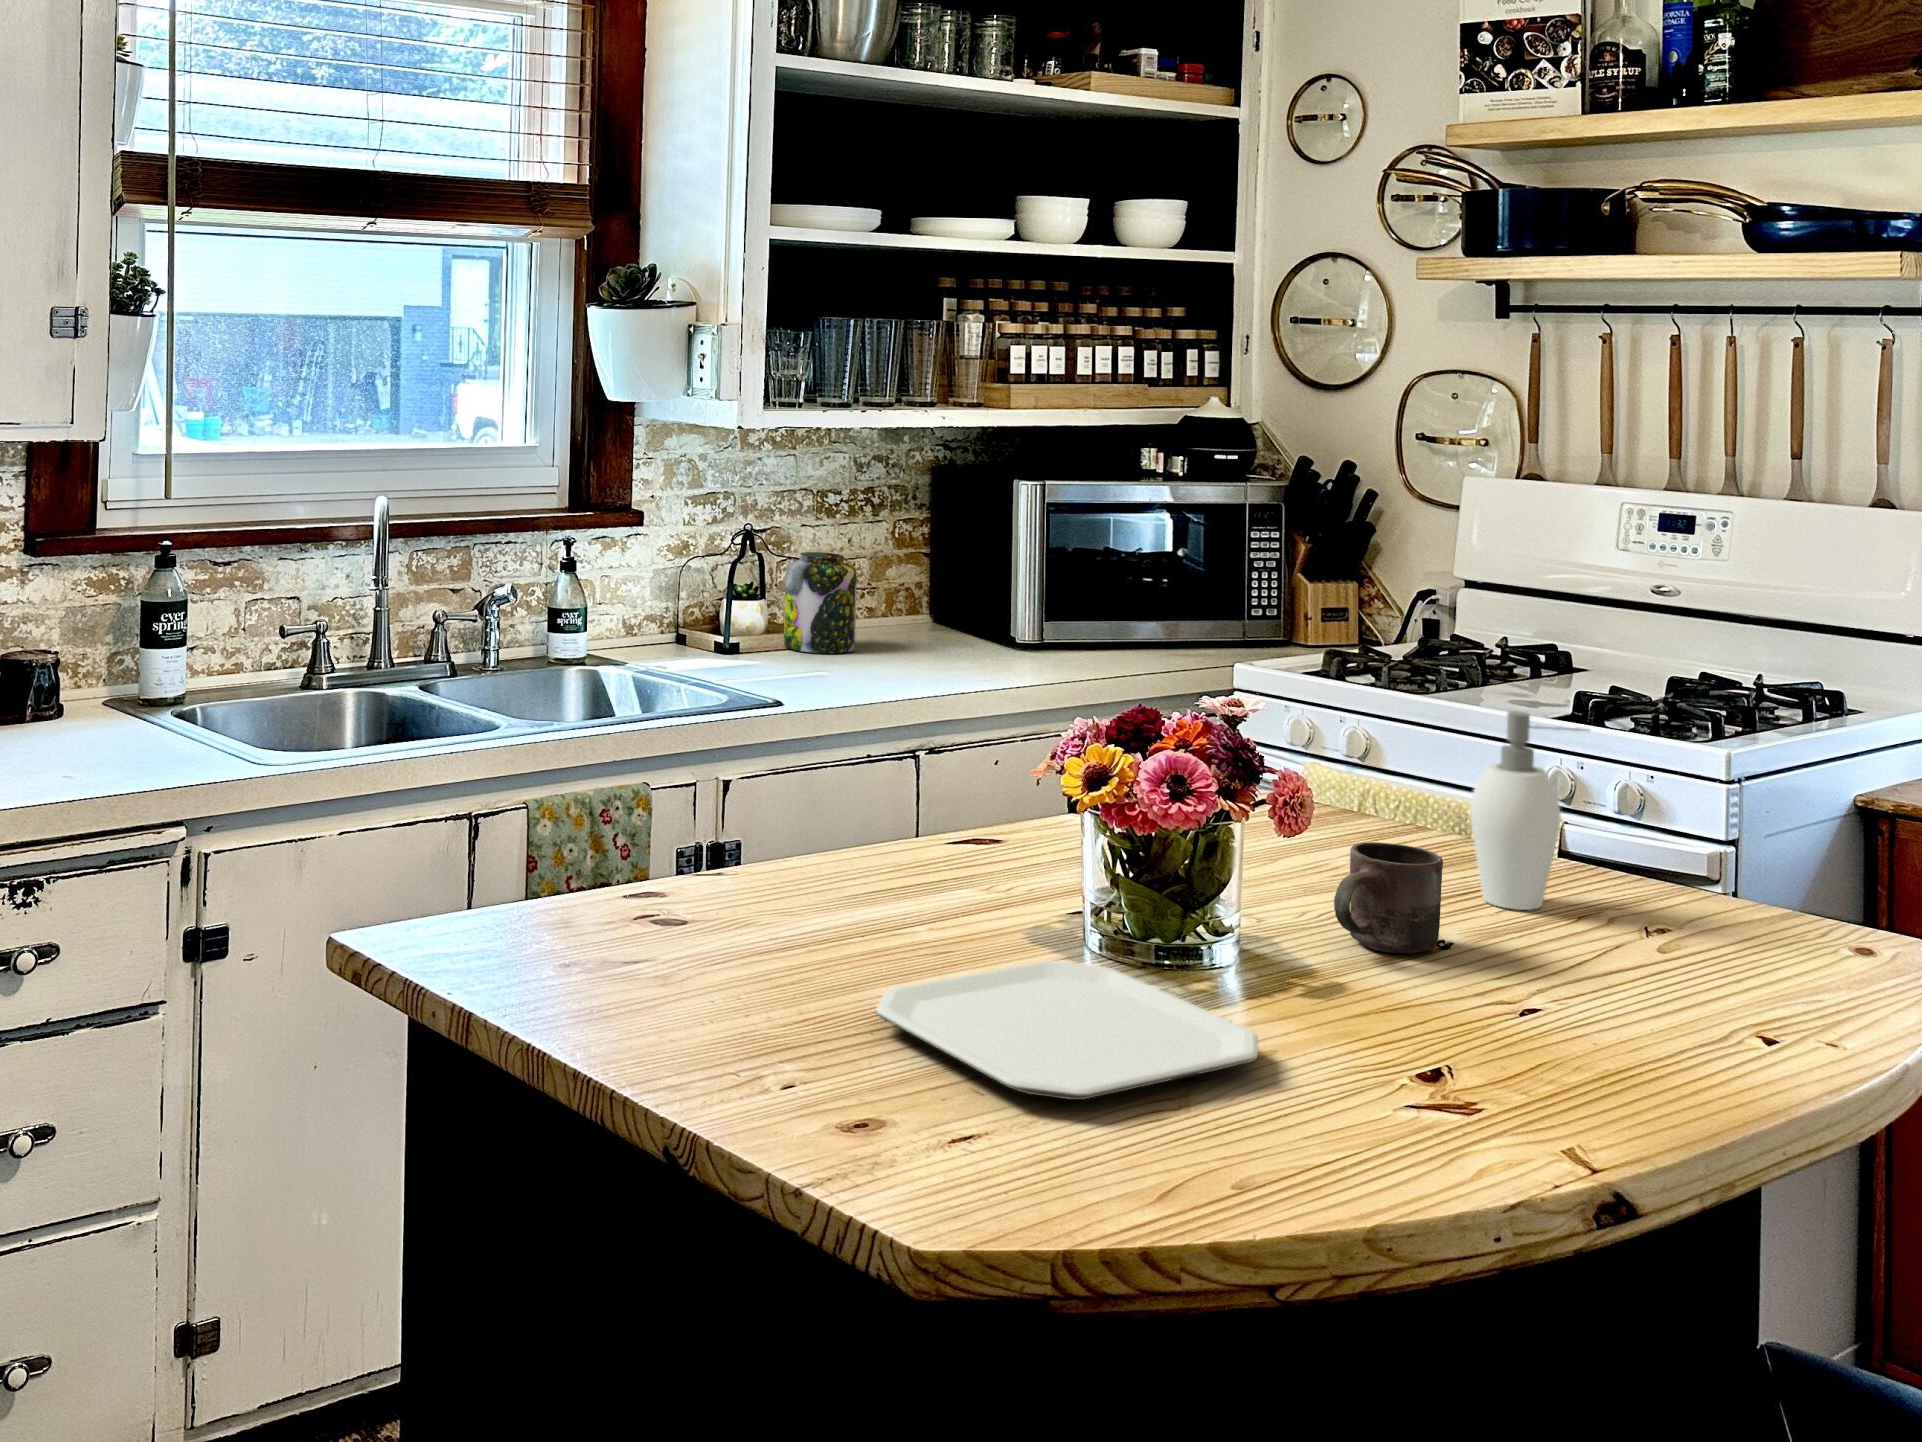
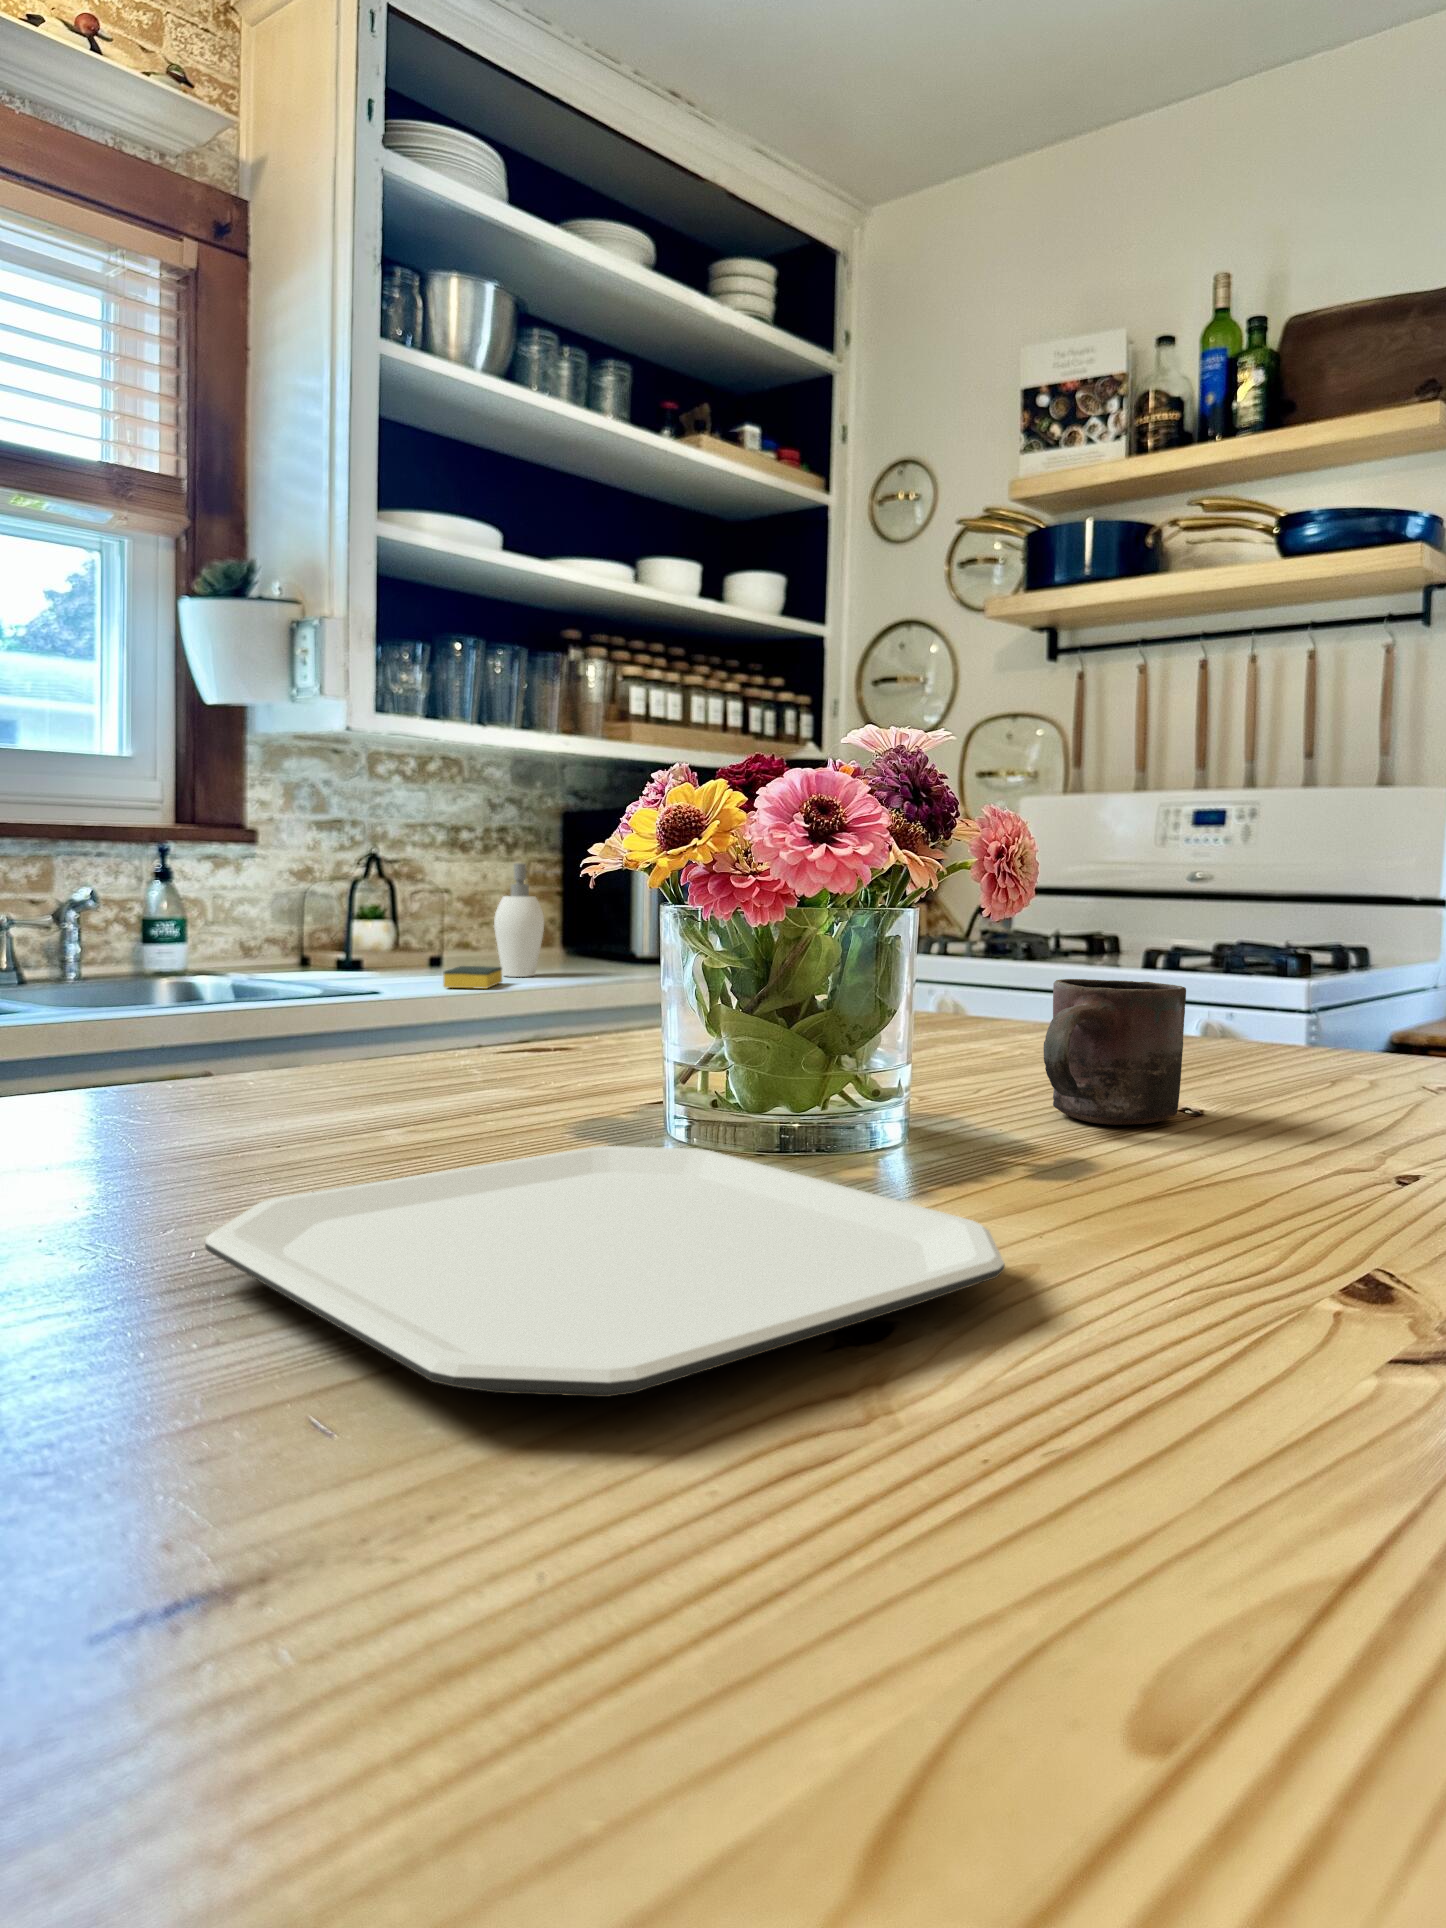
jar: present [784,552,856,653] -> none [412,874,481,968]
sponge: none [834,668,888,699] -> present [443,966,502,989]
soap dispenser: present [1470,711,1588,910] -> present [494,863,544,977]

